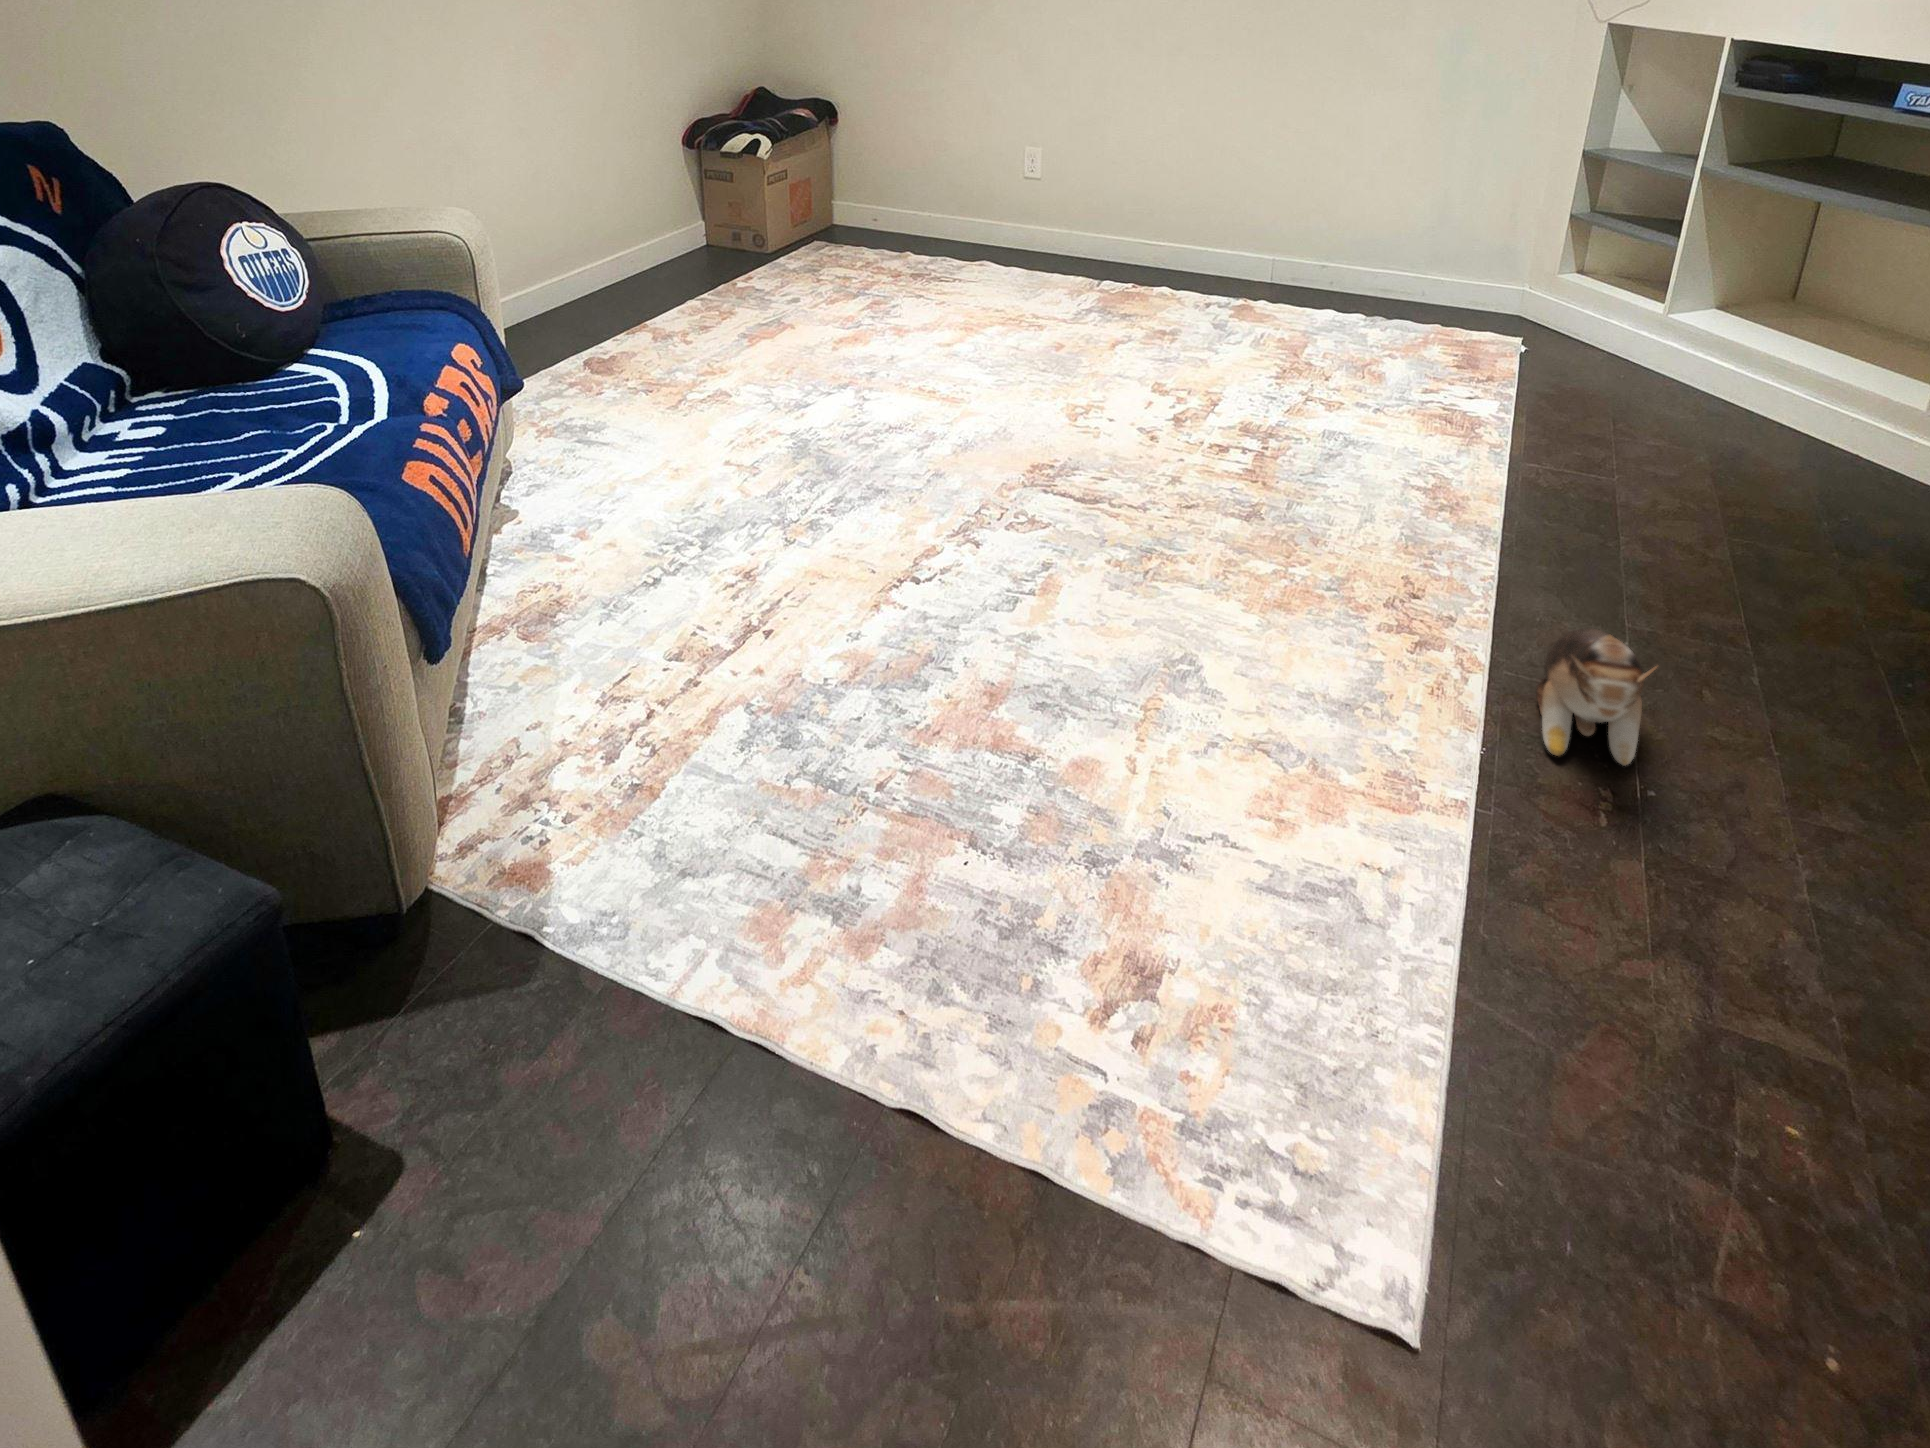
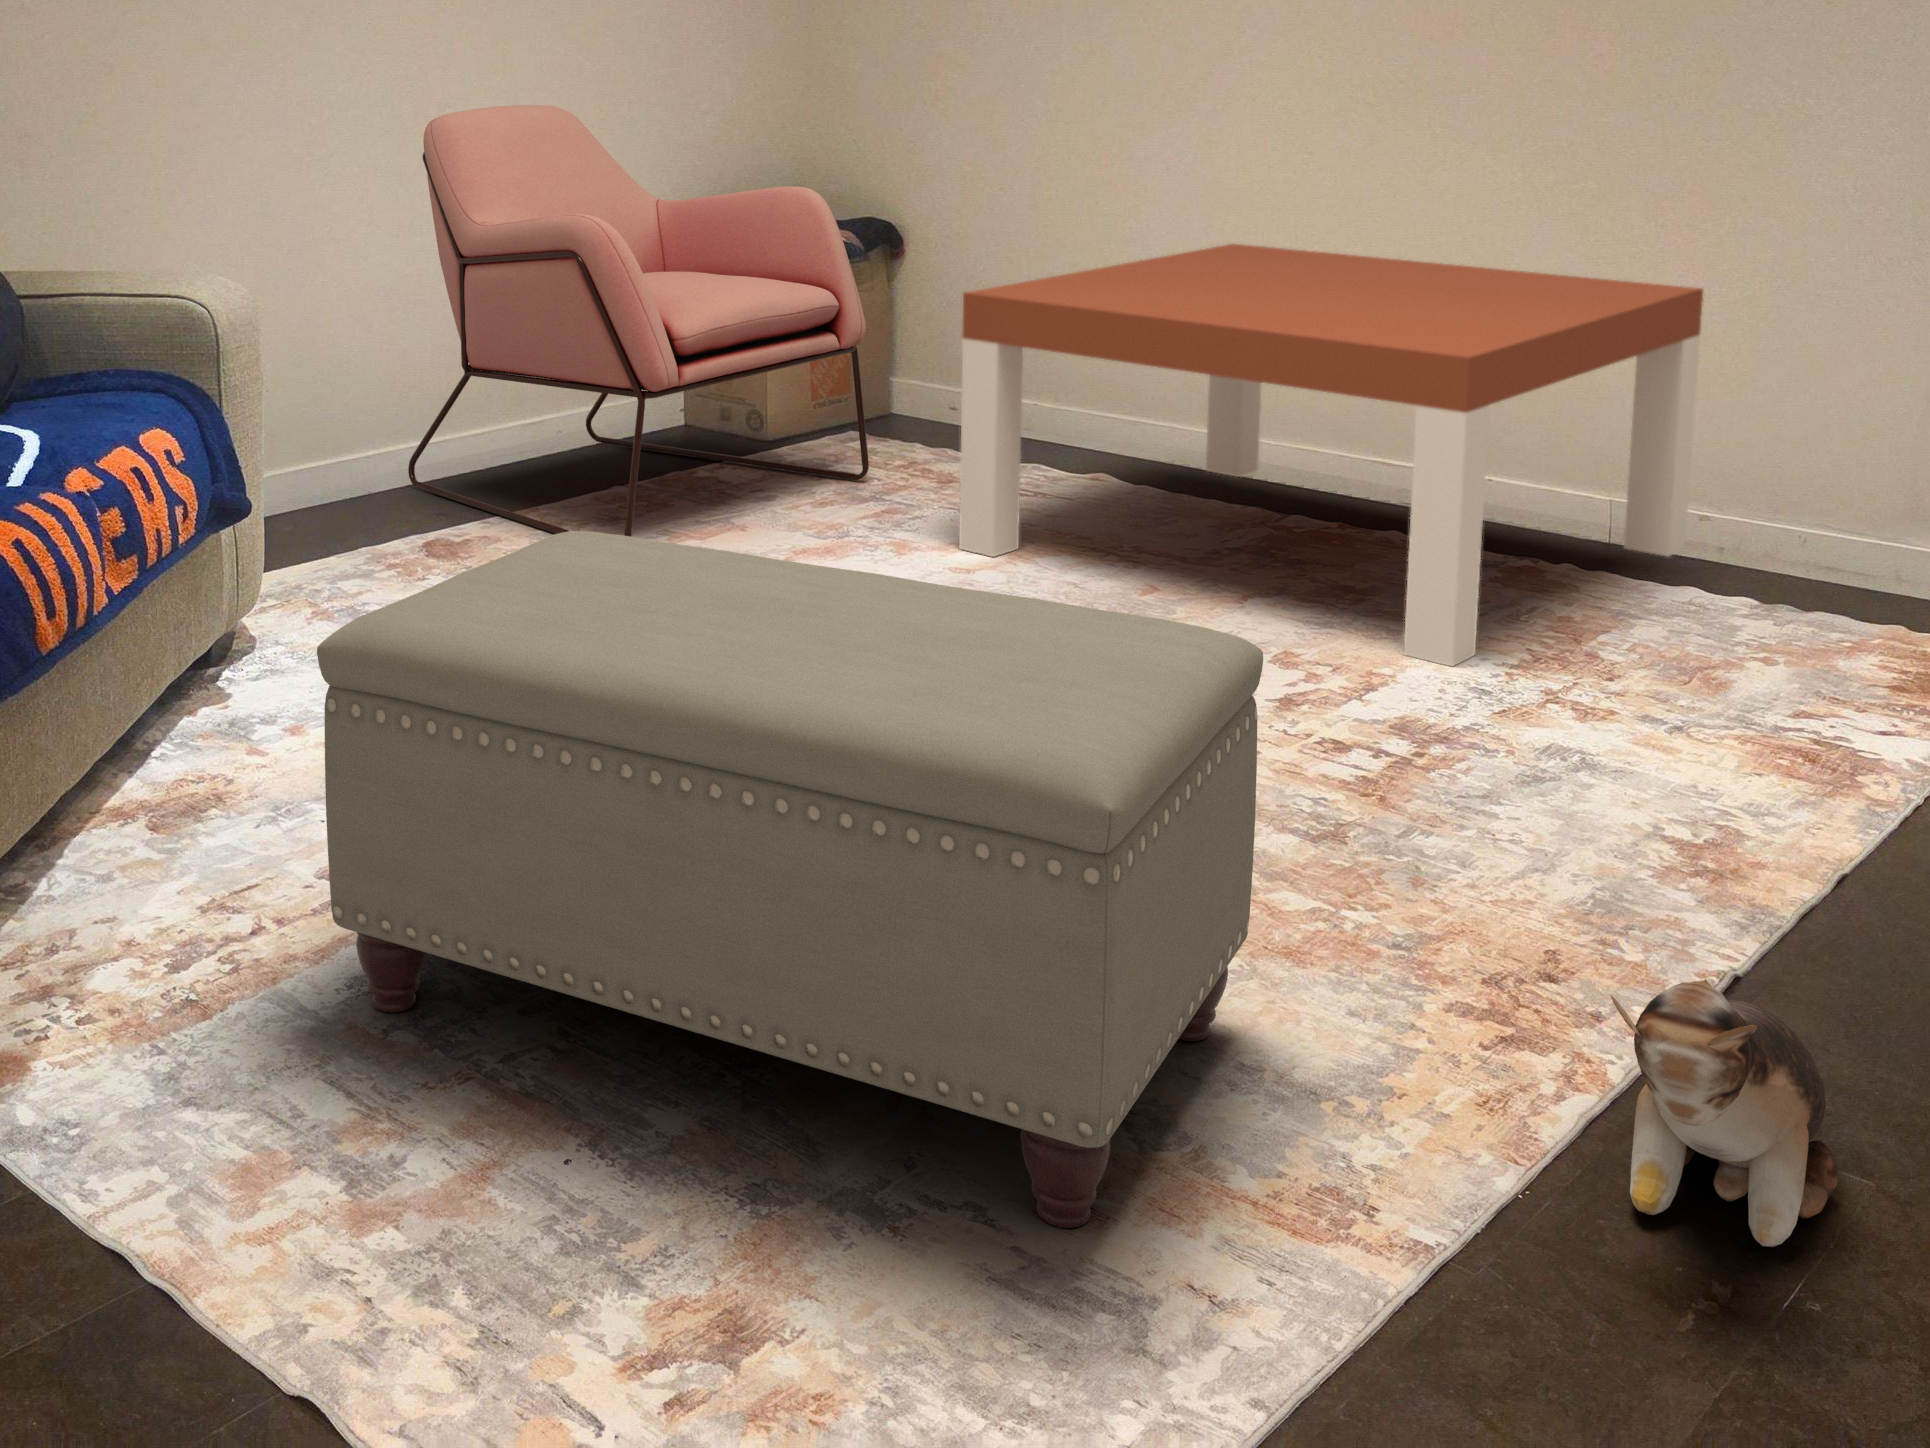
armchair: none [534,42,850,357] -> present [408,105,869,537]
coffee table: none [932,115,1335,383] -> present [959,244,1703,666]
ottoman: none [723,408,1344,840] -> present [317,531,1263,1228]

